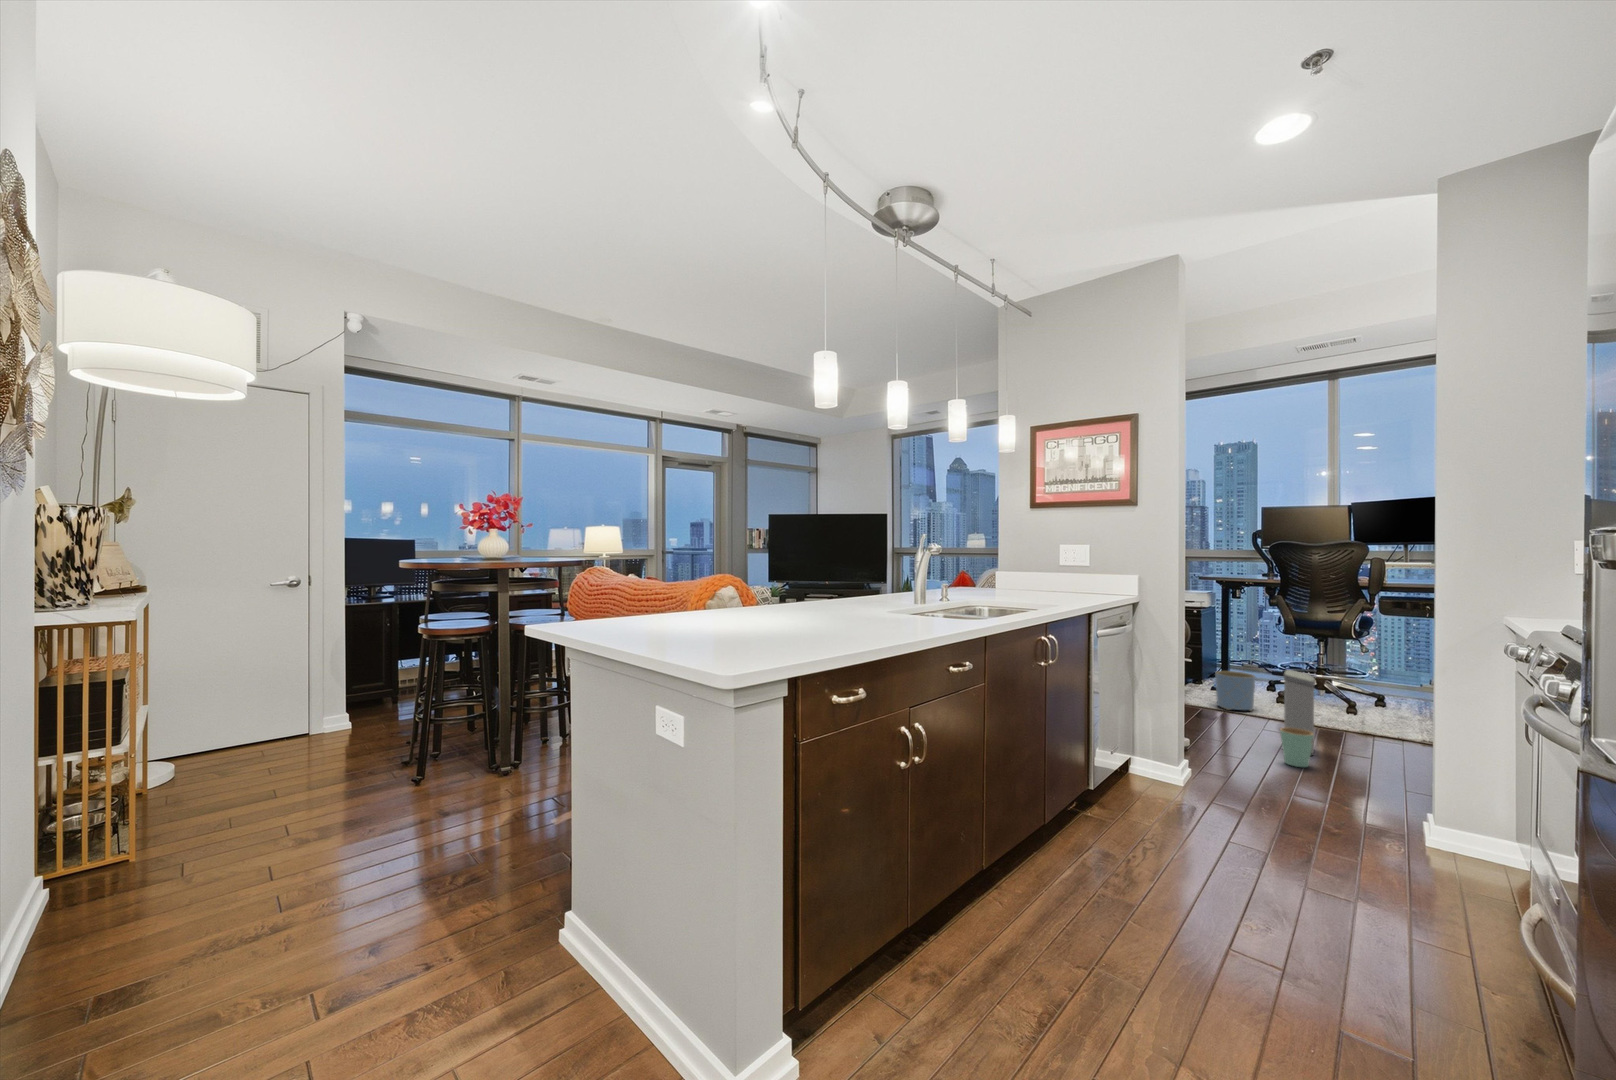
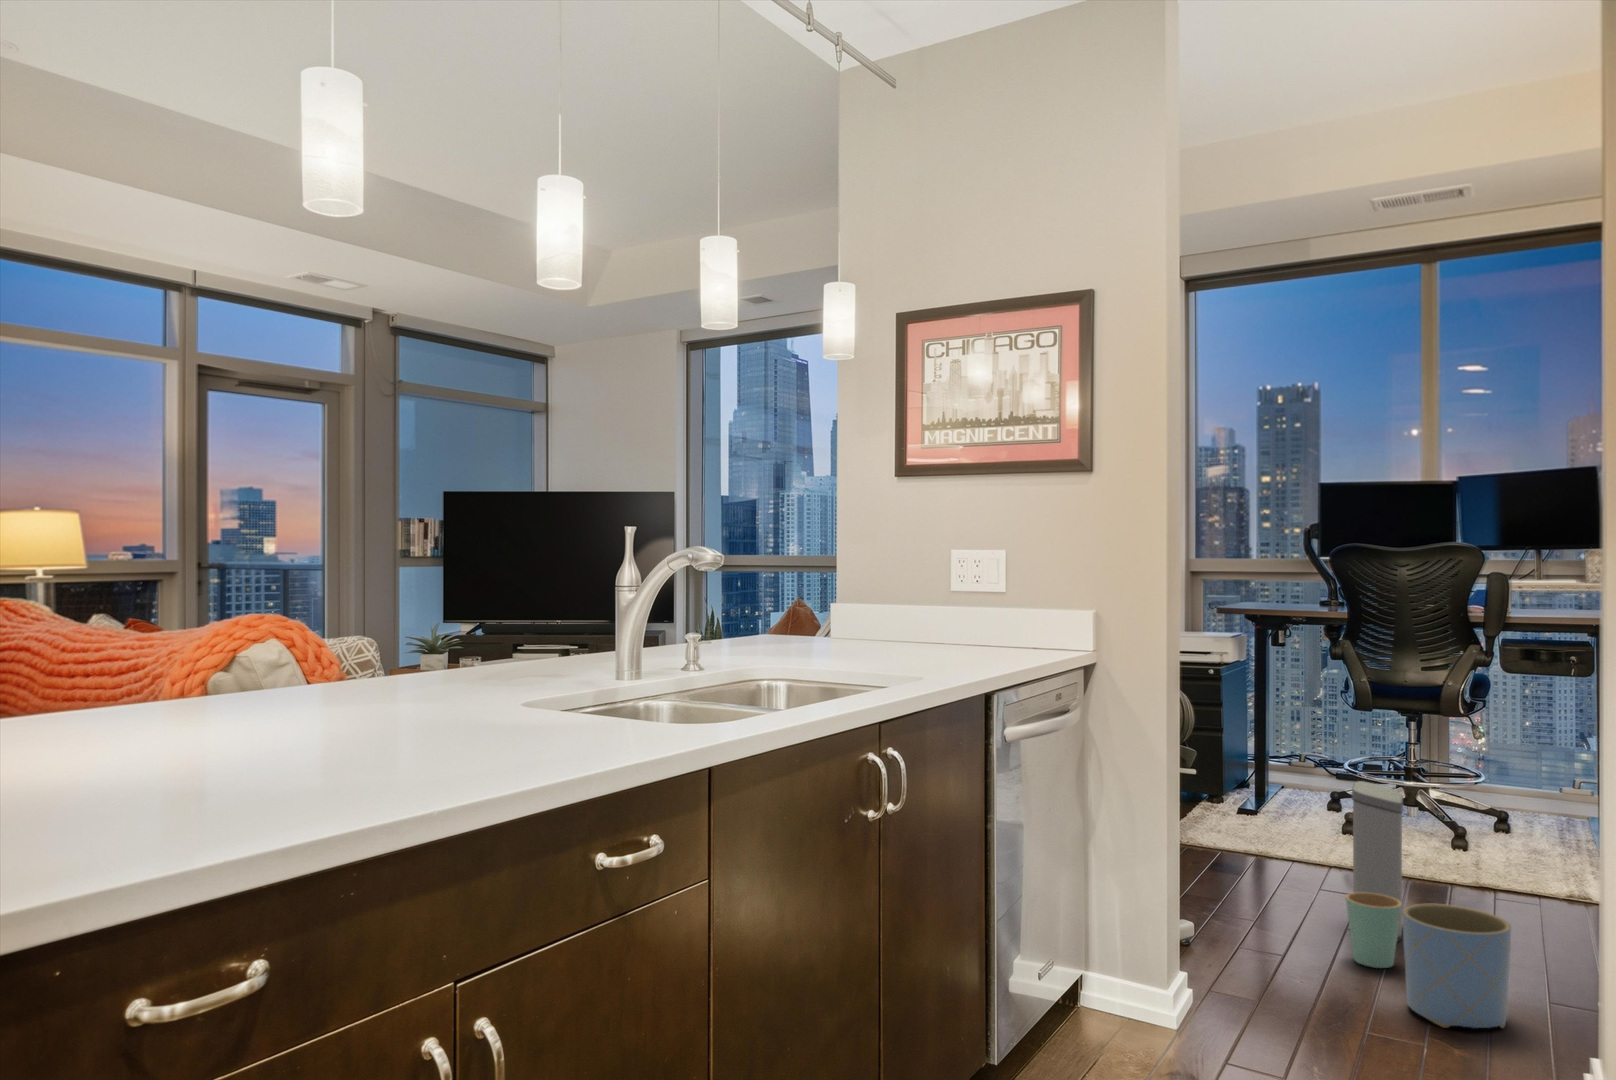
planter: present [1215,671,1255,711] -> present [1402,903,1511,1028]

